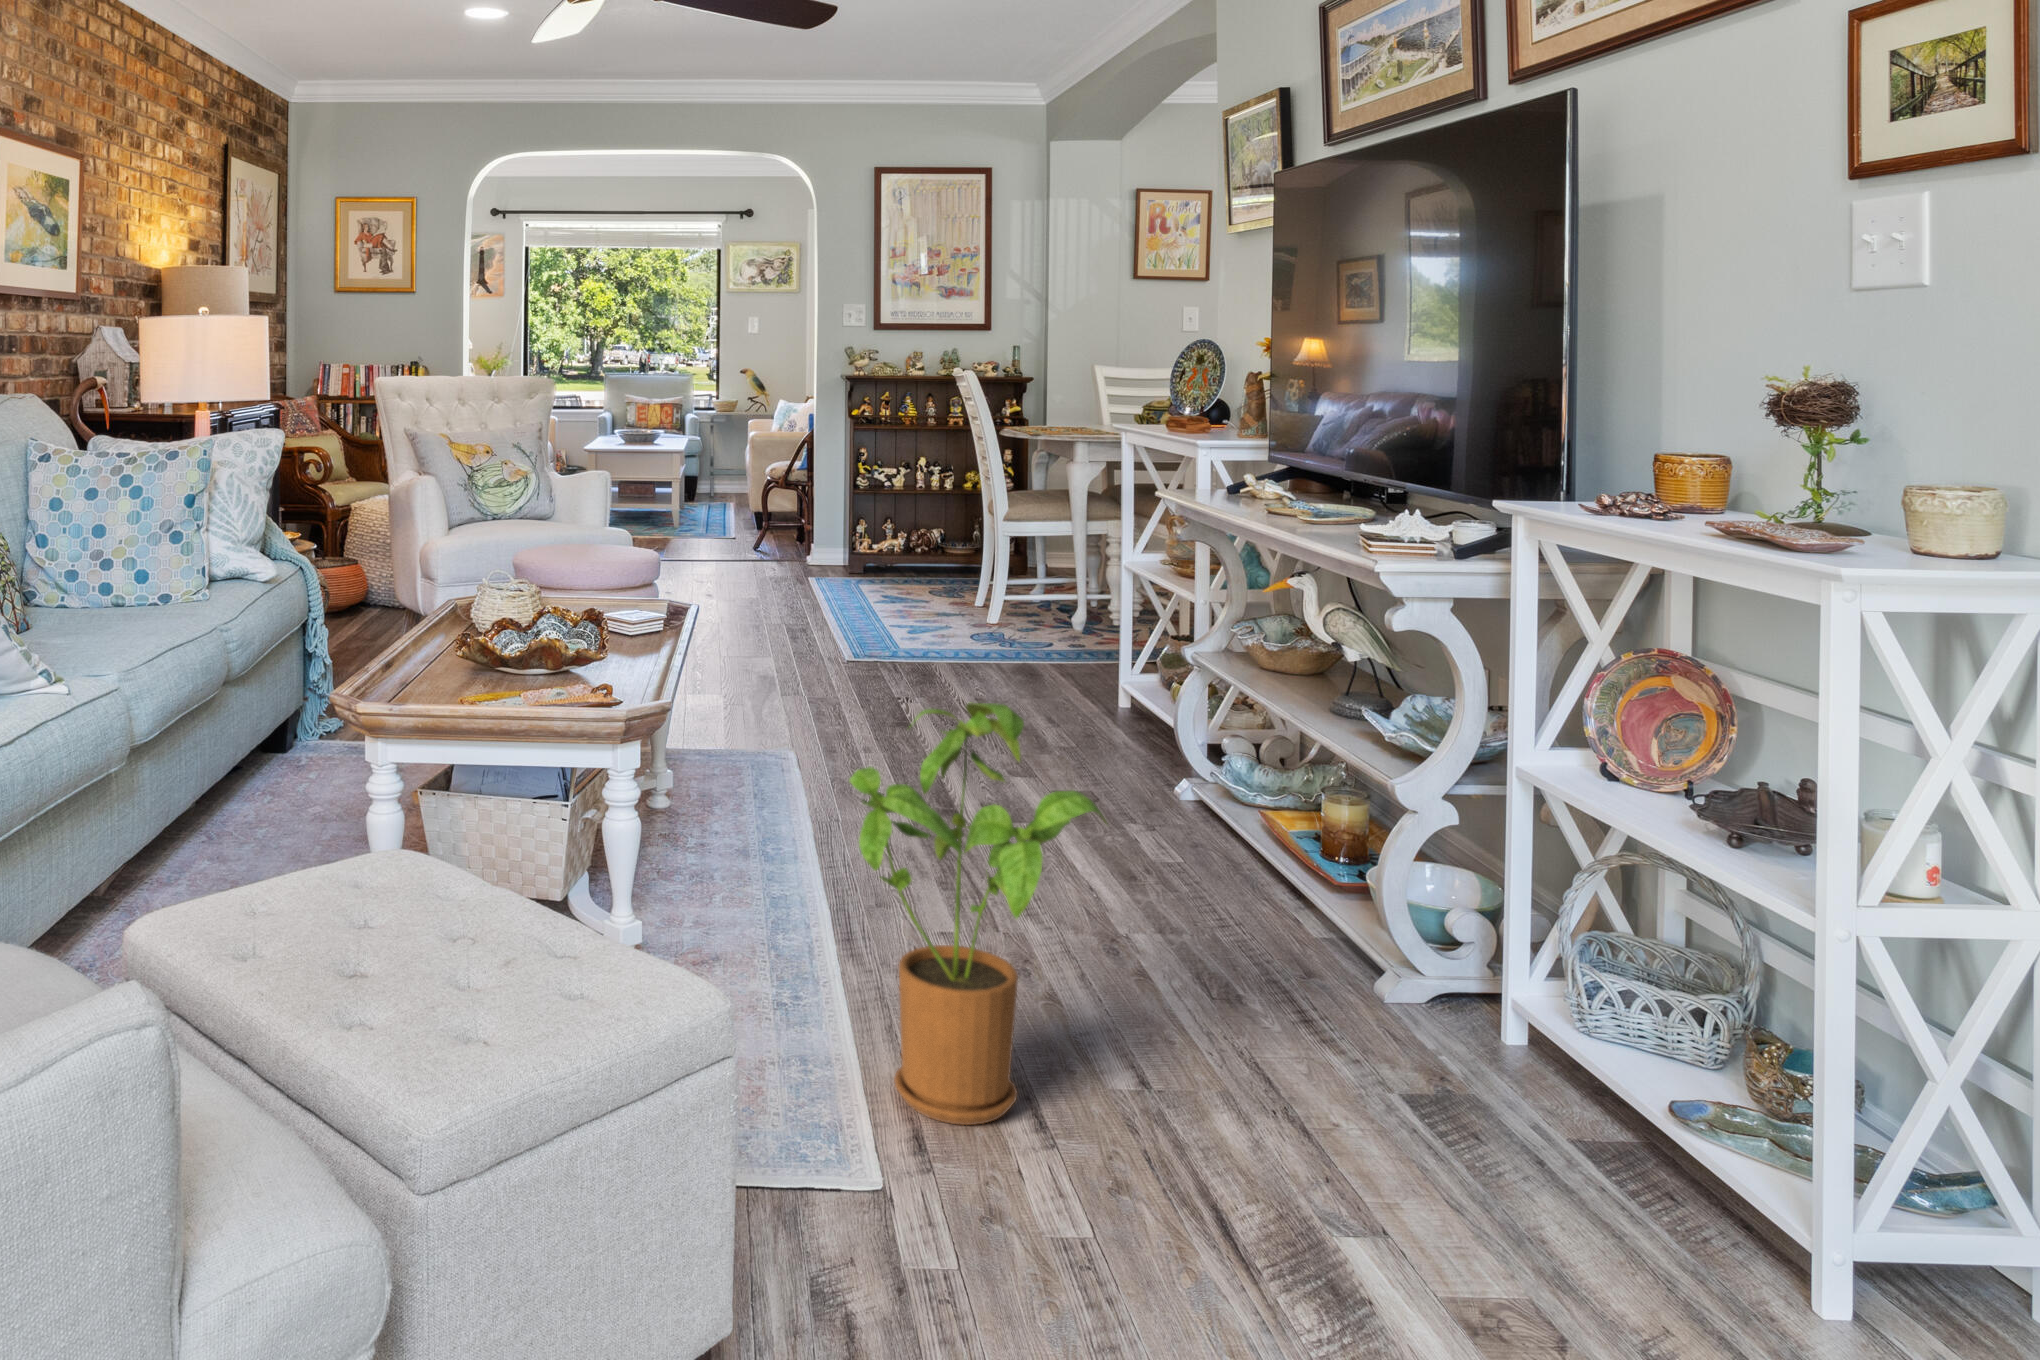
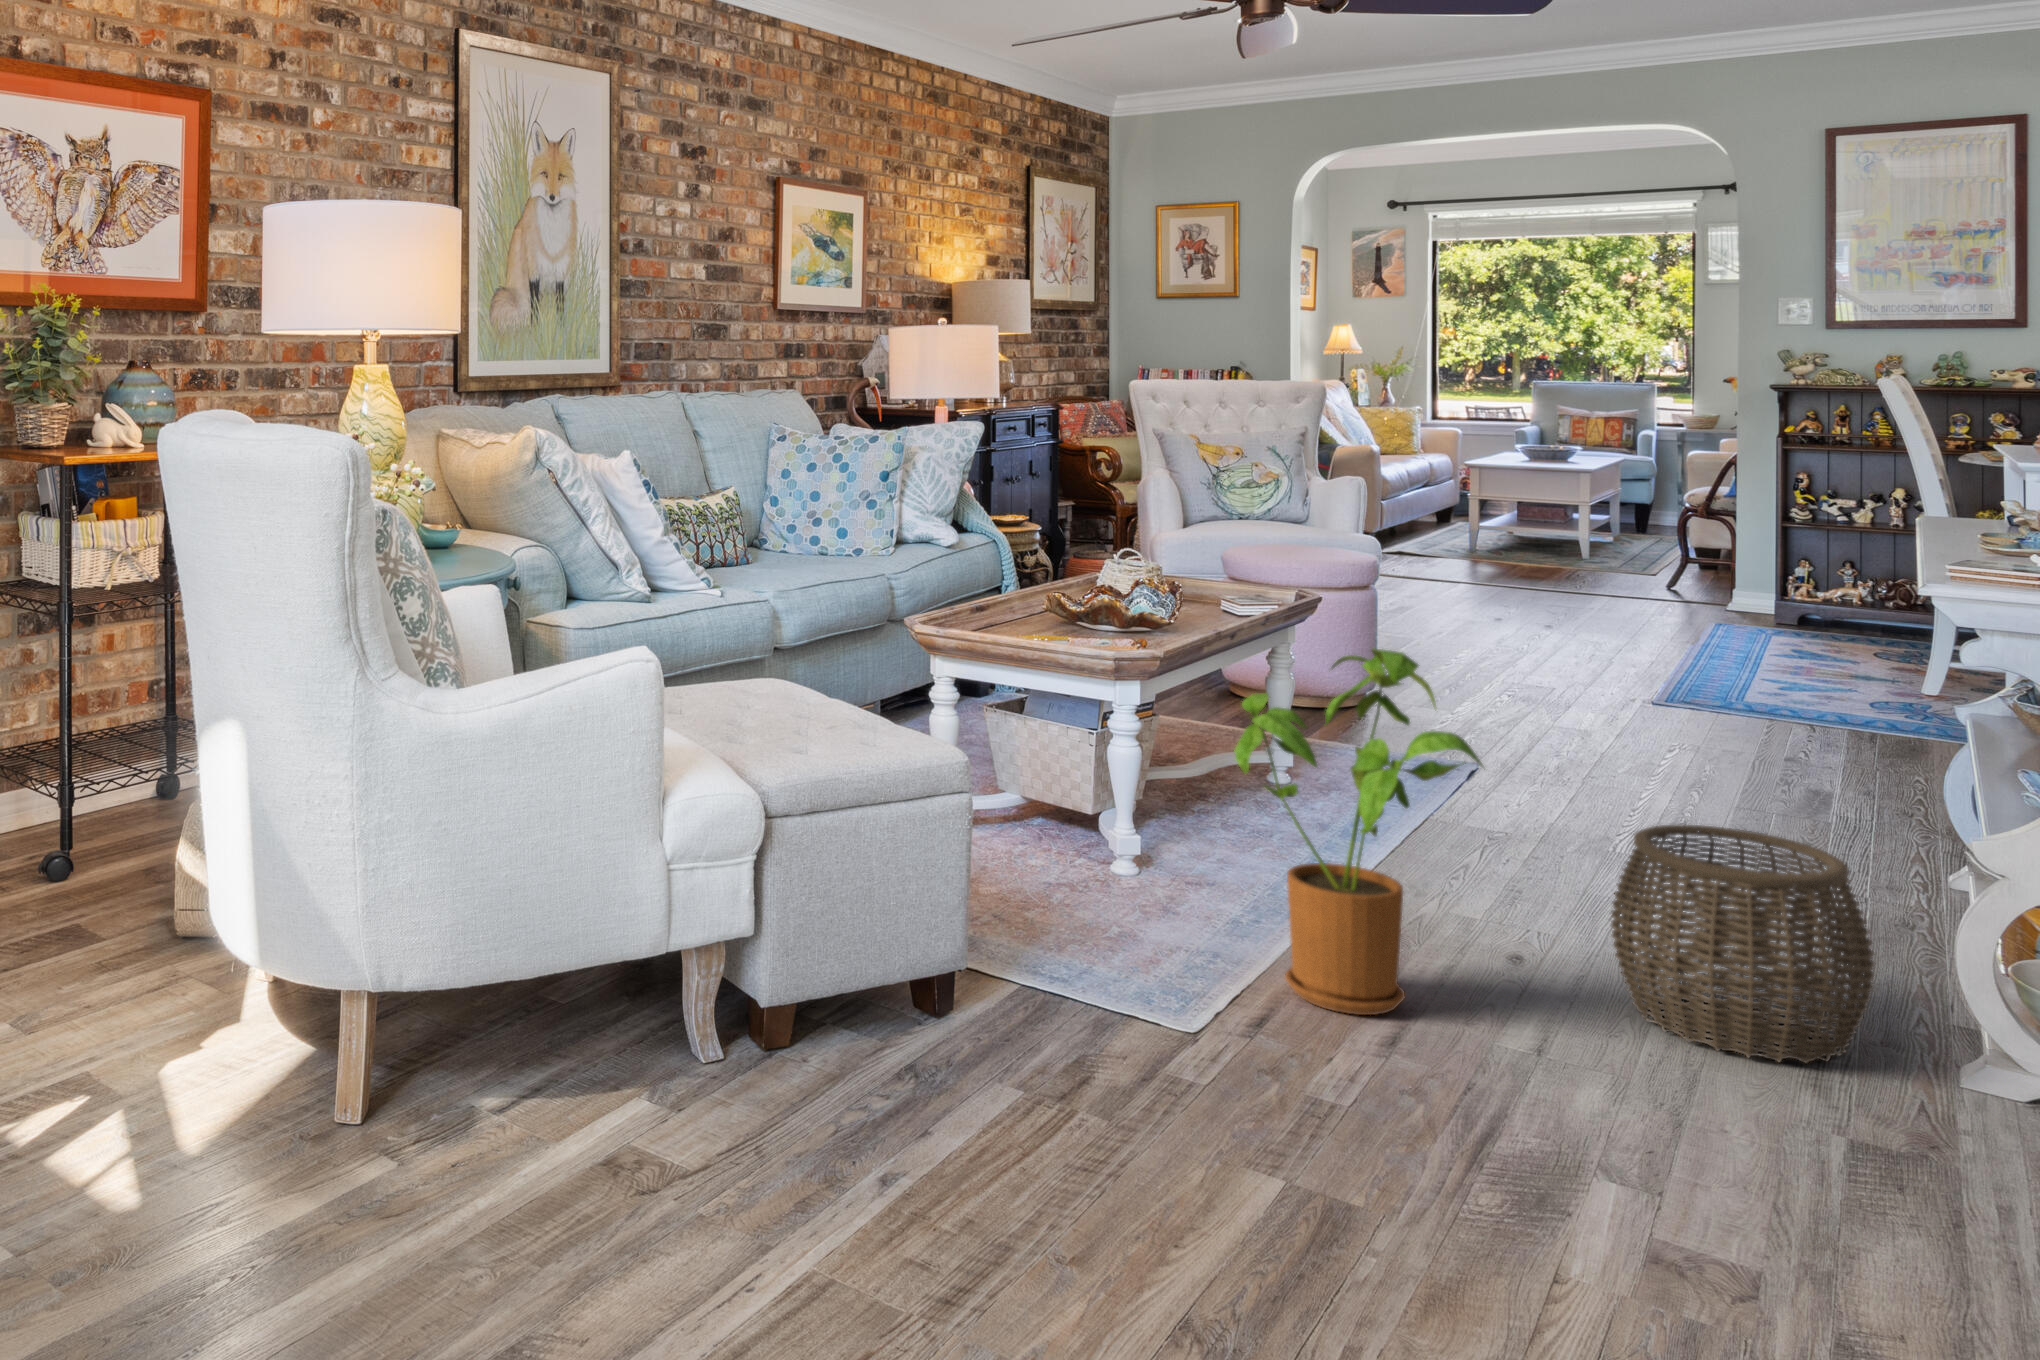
woven basket: none [1126,829,1346,1062] -> present [1611,825,1875,1063]

